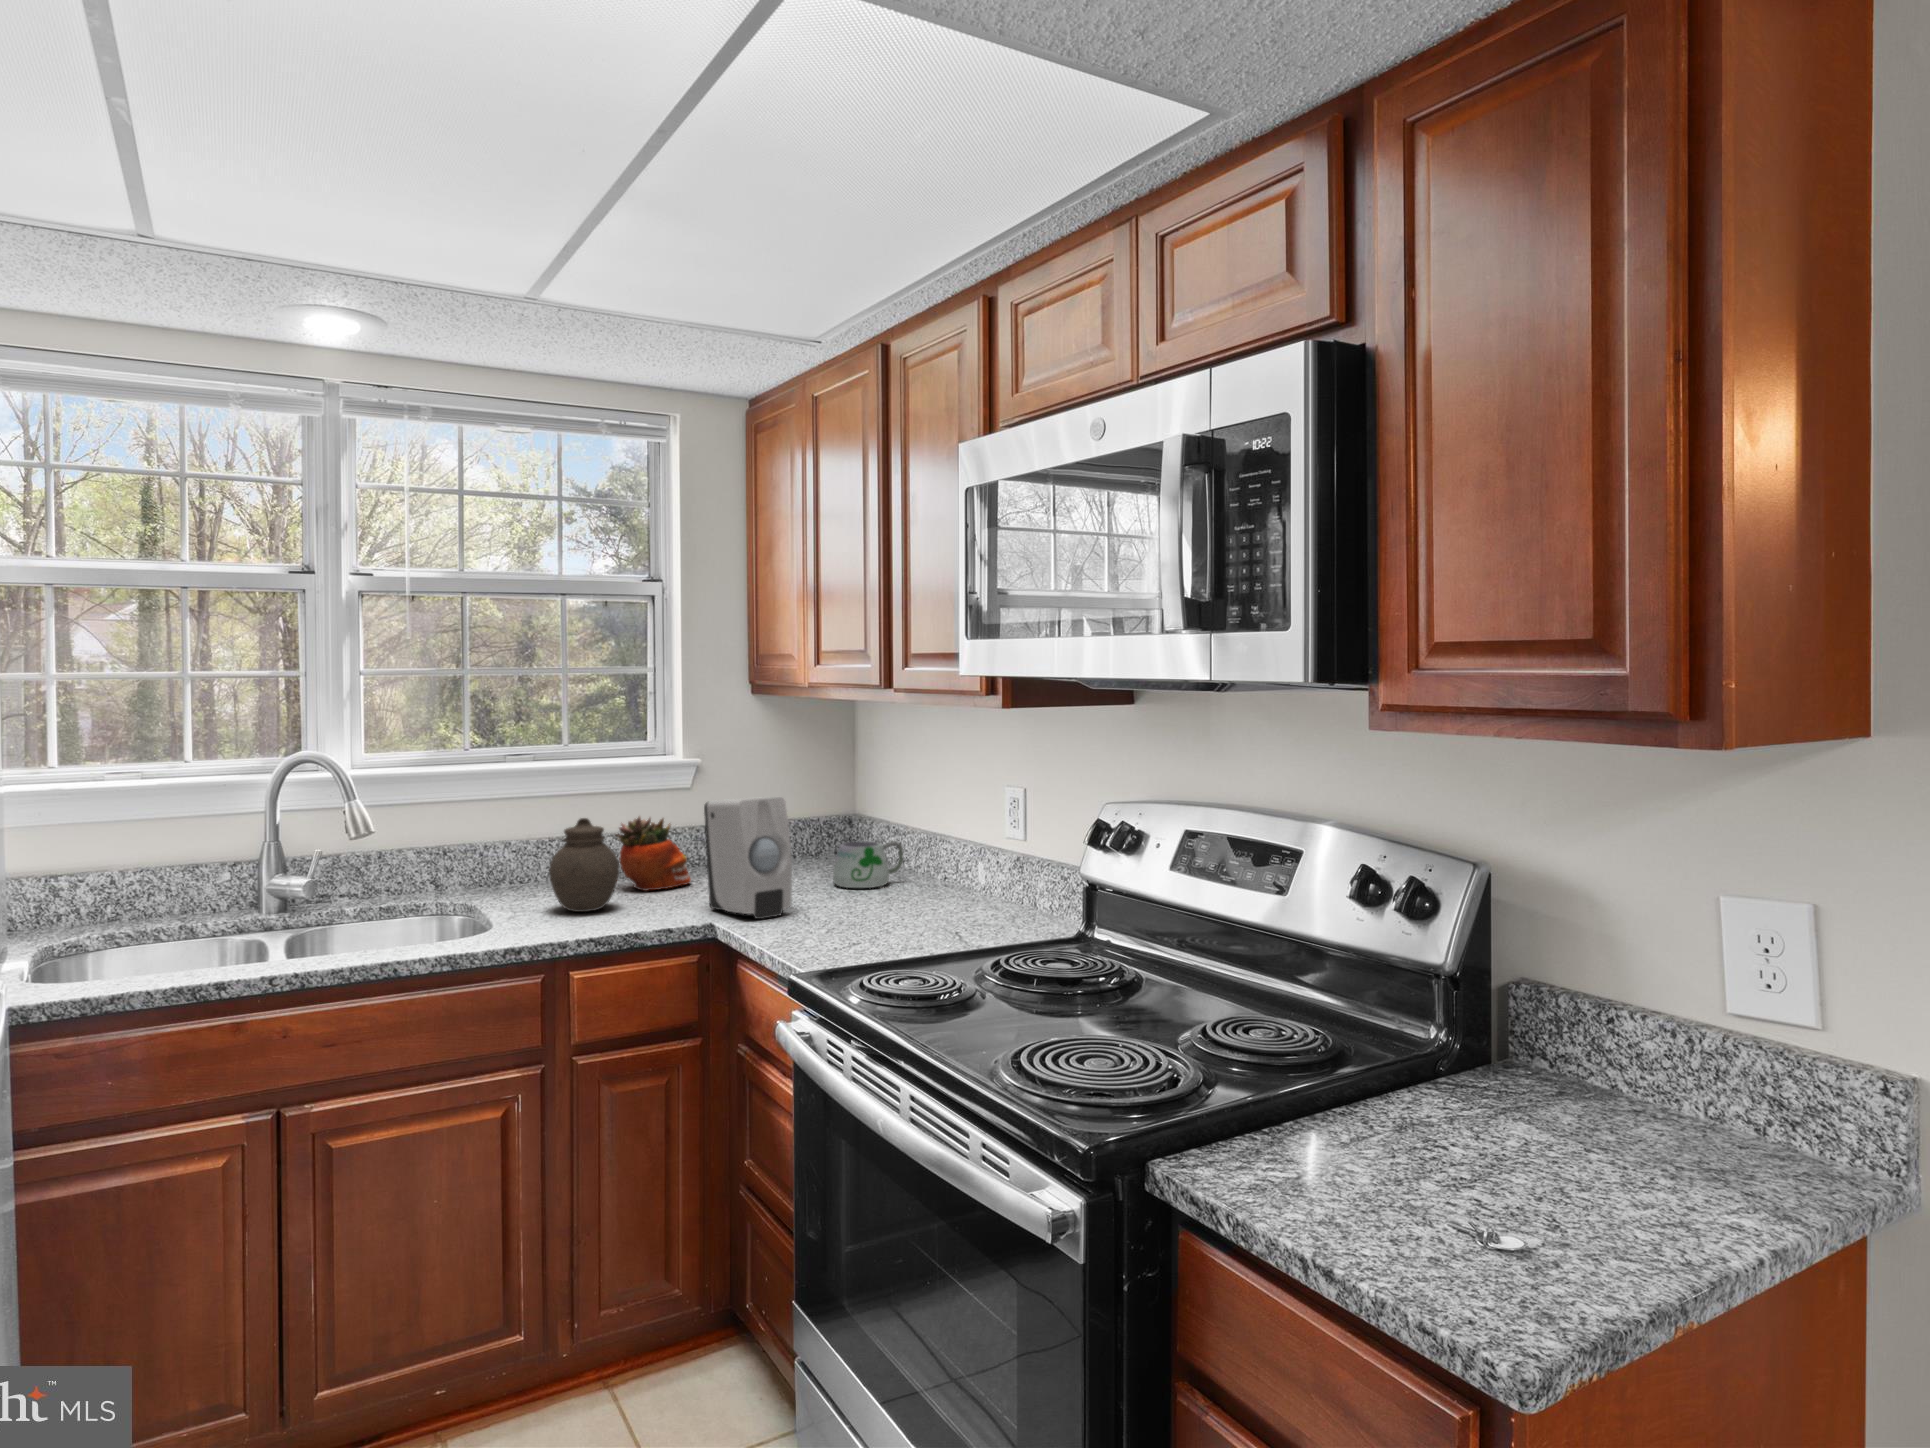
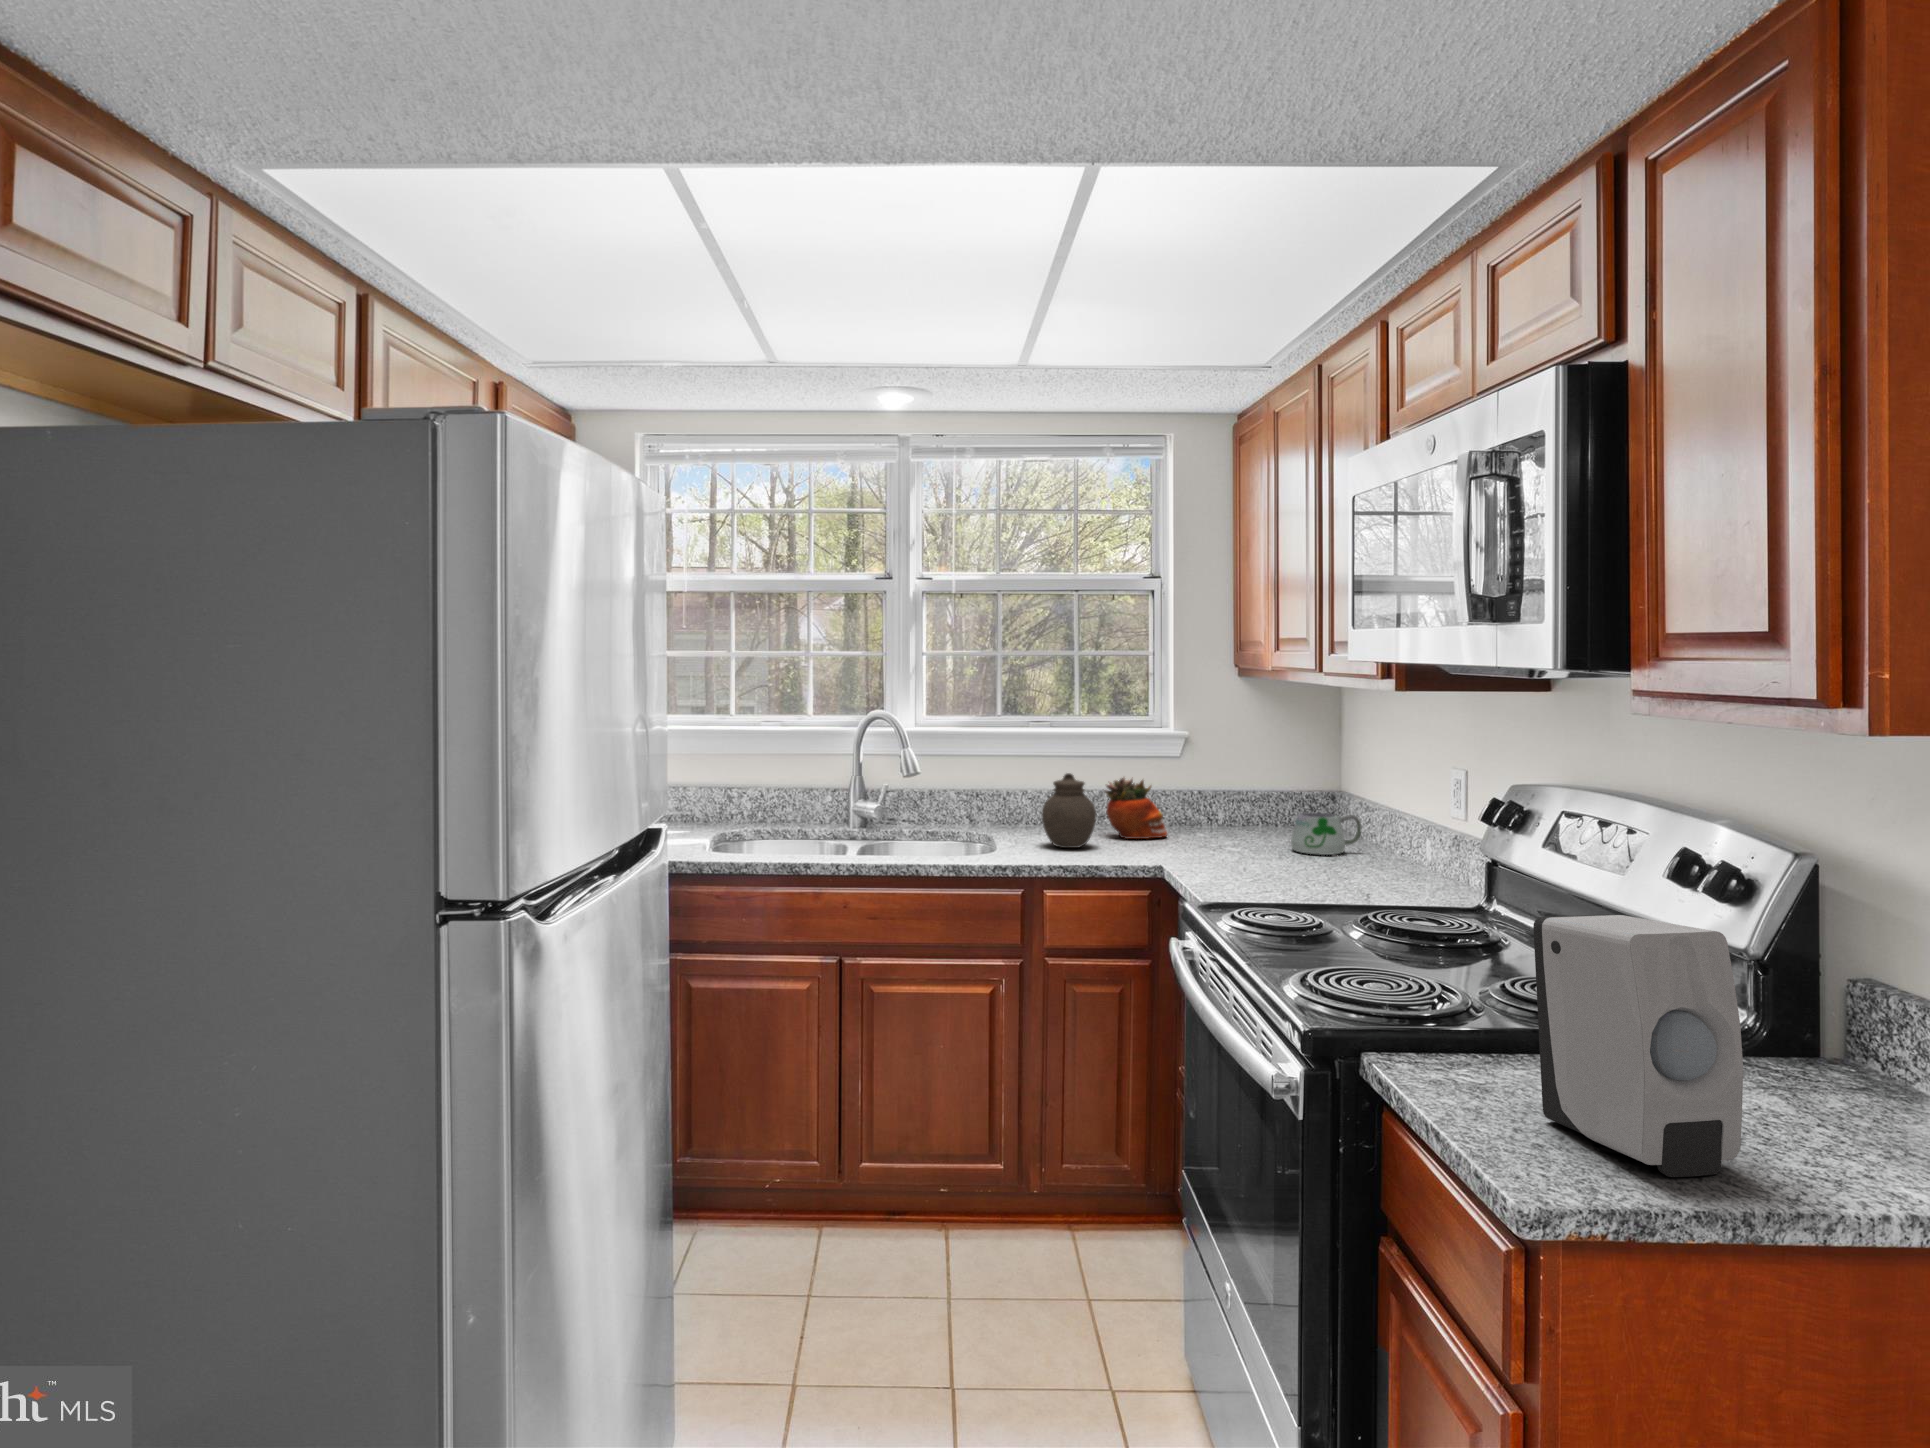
soap dispenser: present [704,797,792,919] -> present [1533,914,1743,1177]

